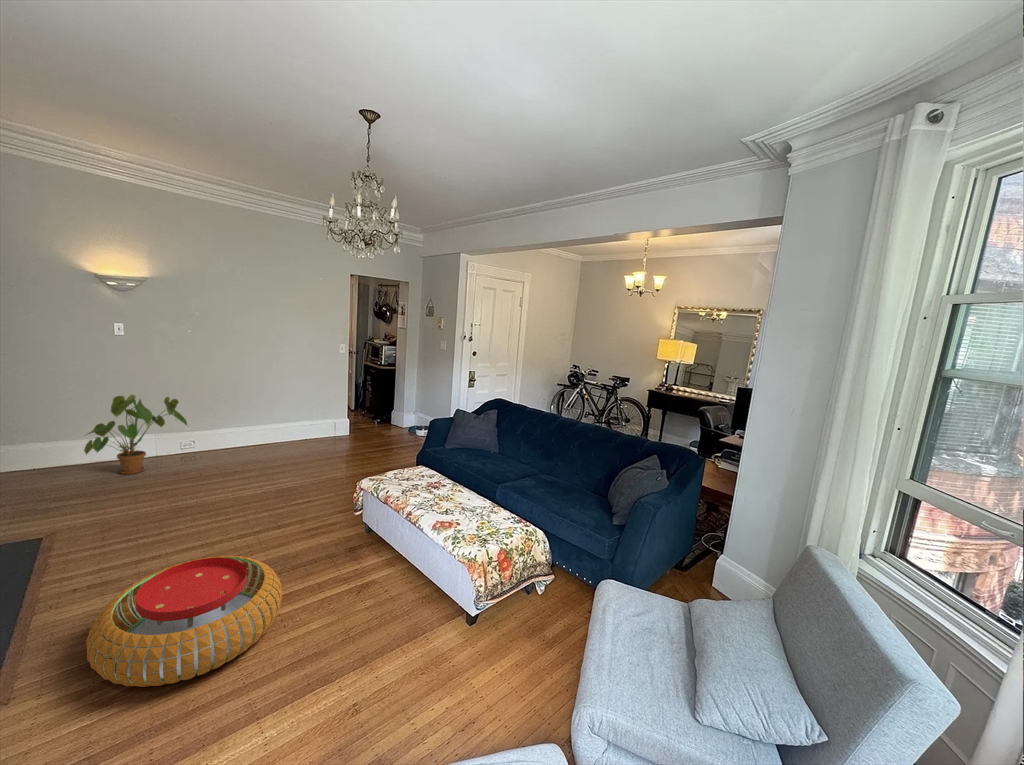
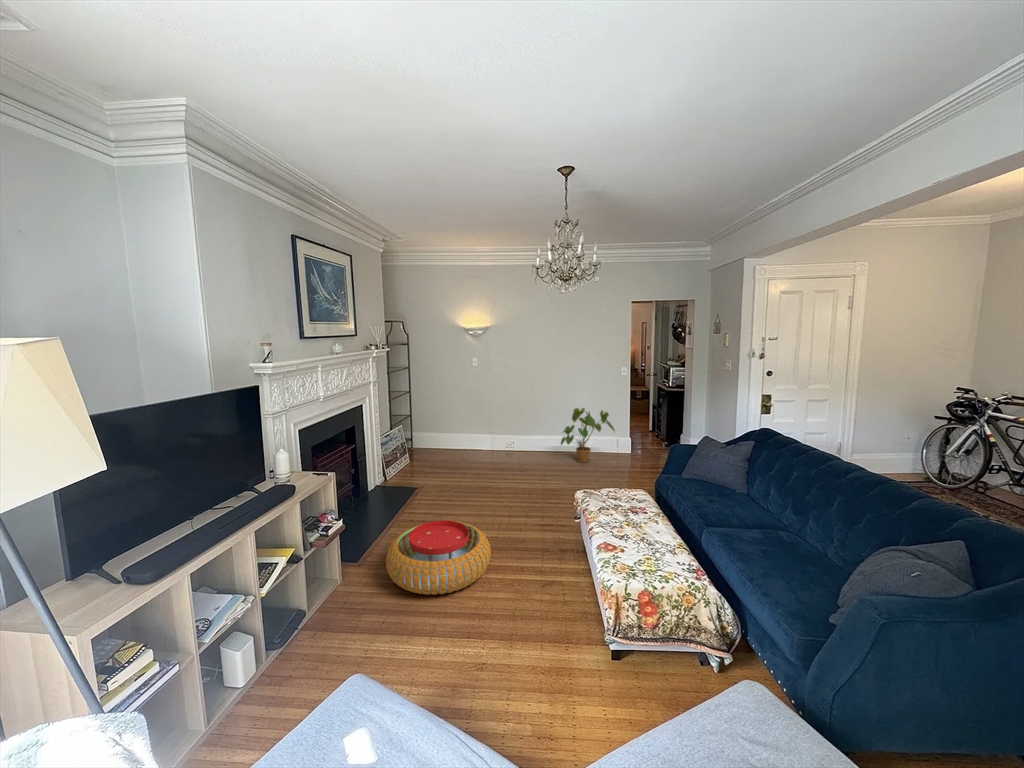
house plant: present [84,395,187,474] -> present [561,408,615,463]

